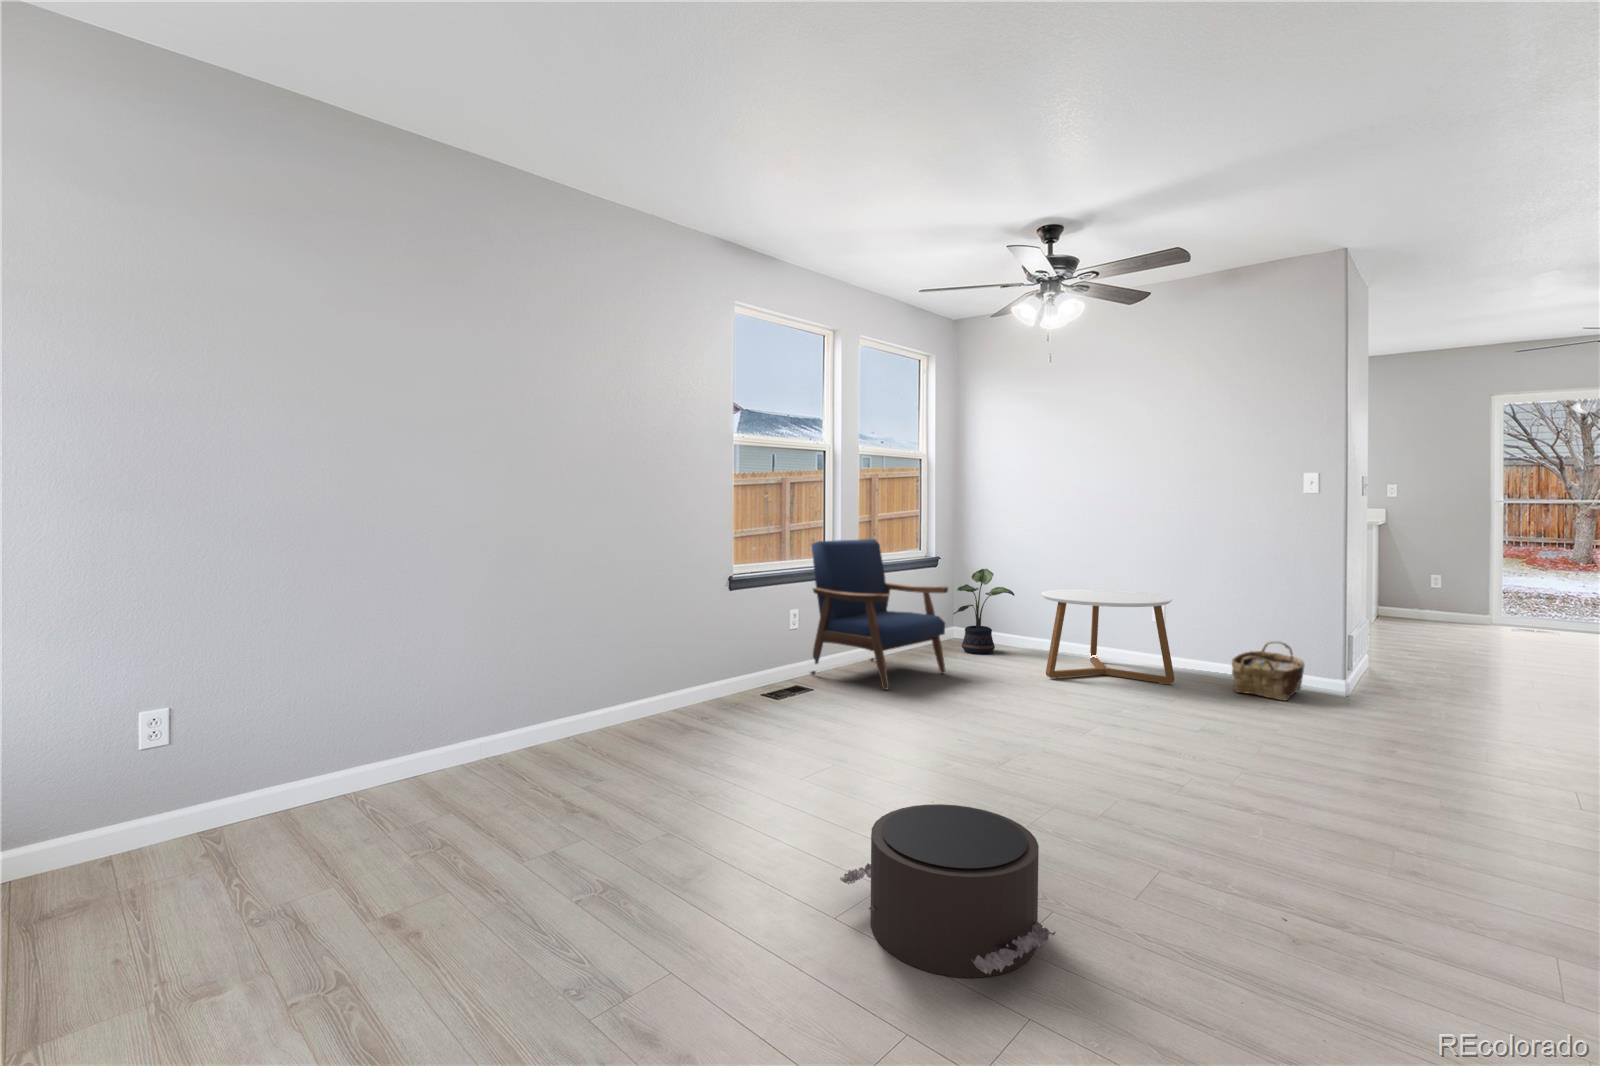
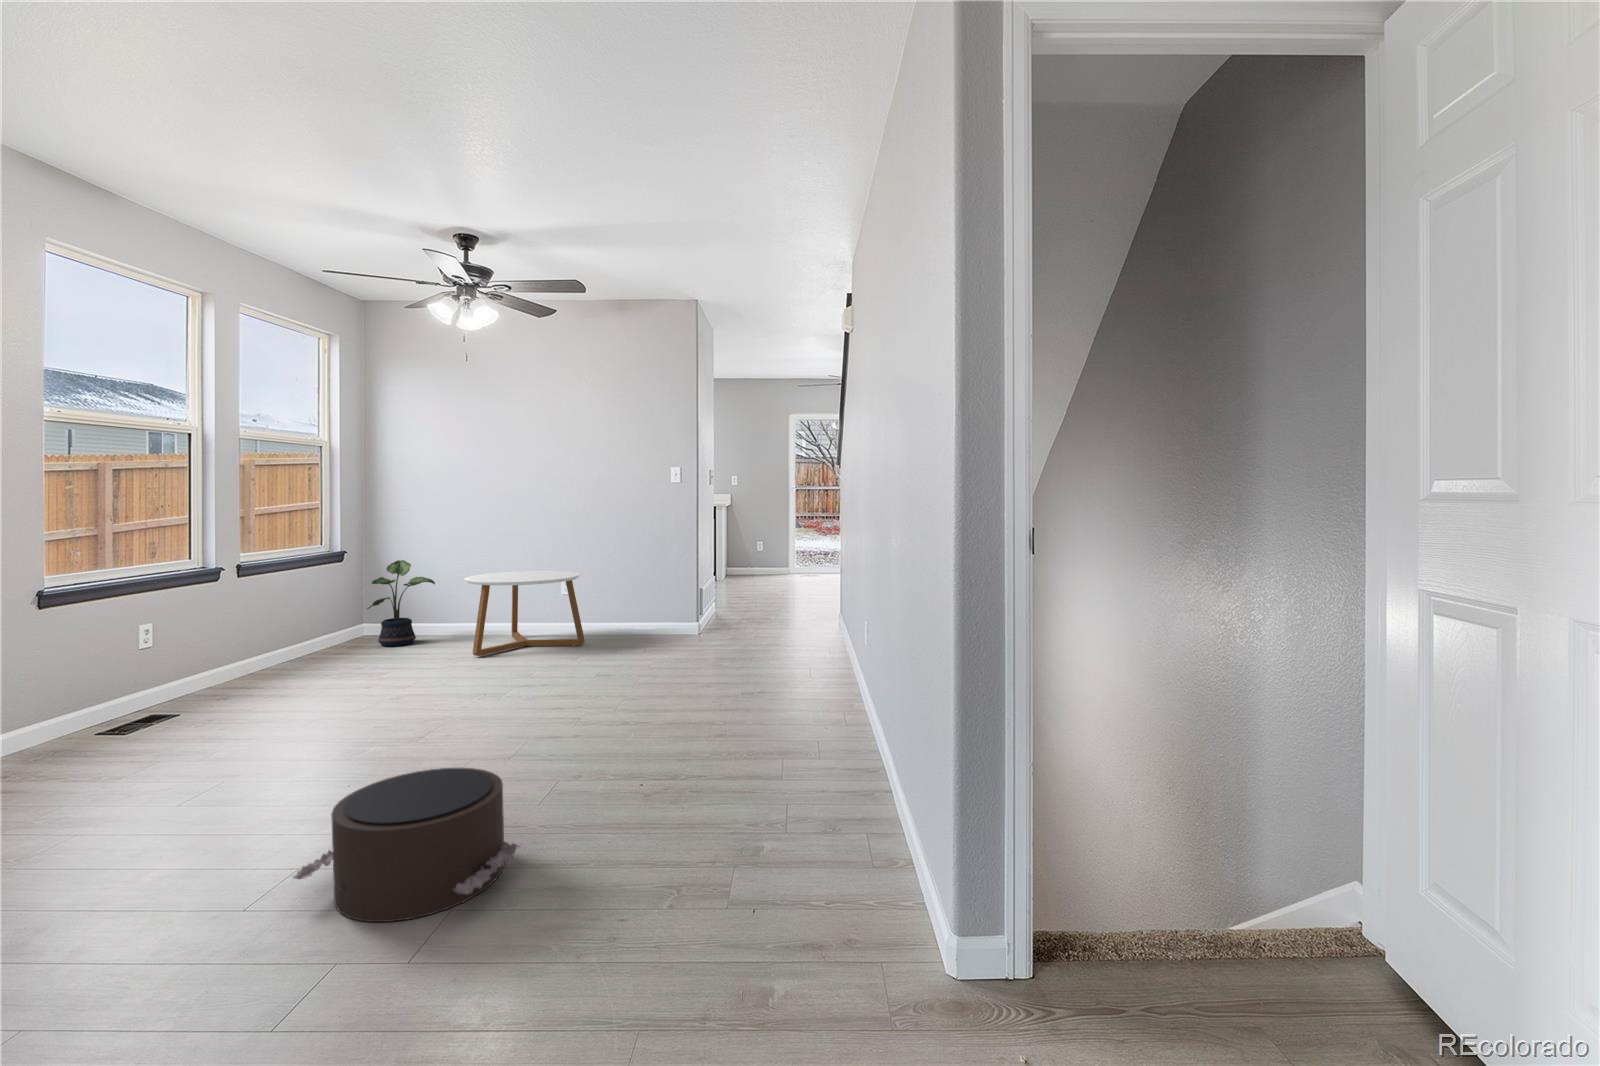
armchair: present [811,539,948,690] -> none [172,534,365,699]
woven basket: present [1232,641,1304,700] -> none [626,600,675,644]

